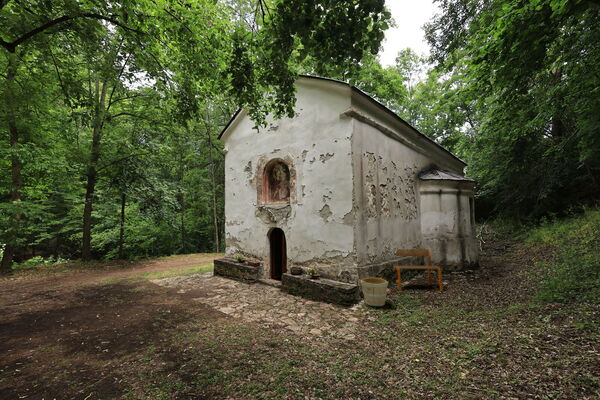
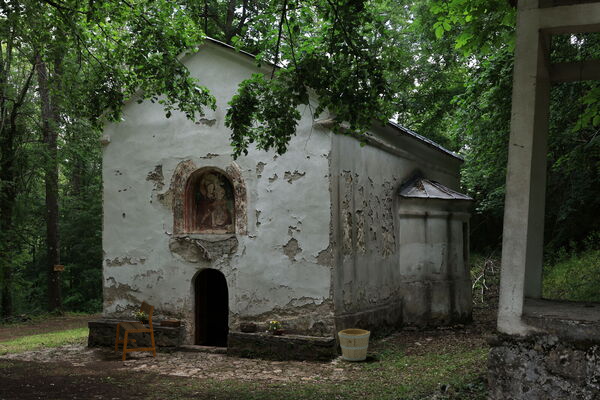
bench: present [395,249,443,291] -> present [115,301,156,361]

